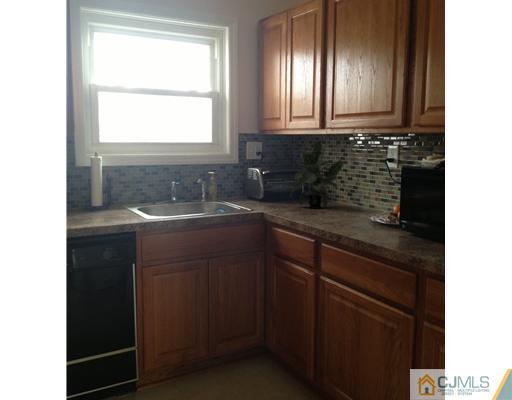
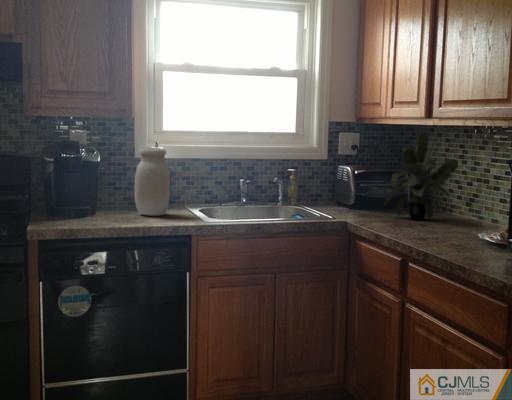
jar: none [82,159,114,217] -> present [135,148,170,216]

